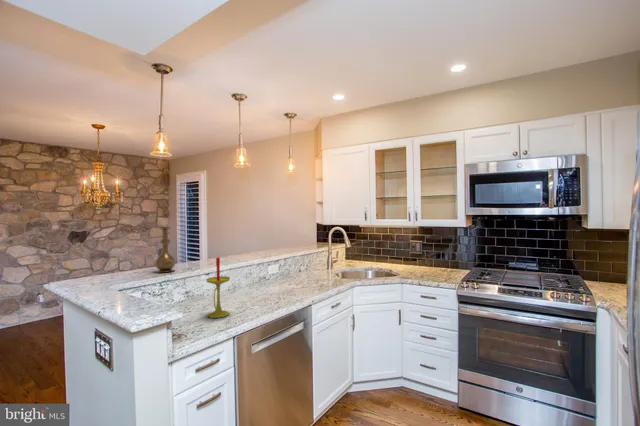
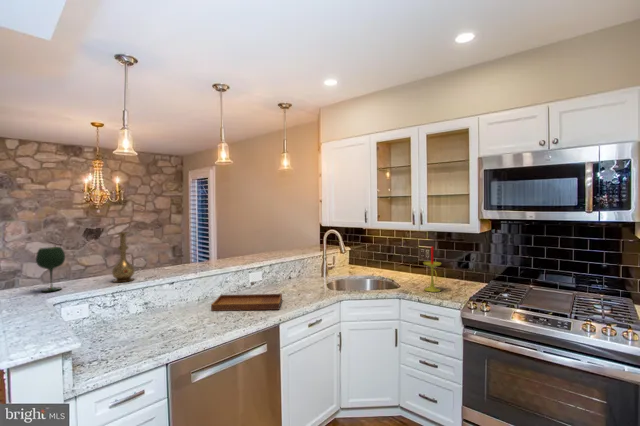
wine glass: none [92,240,118,281] -> present [36,247,65,292]
candle: present [206,257,230,318] -> present [424,247,441,292]
tray: none [247,271,307,297] -> present [211,282,282,311]

